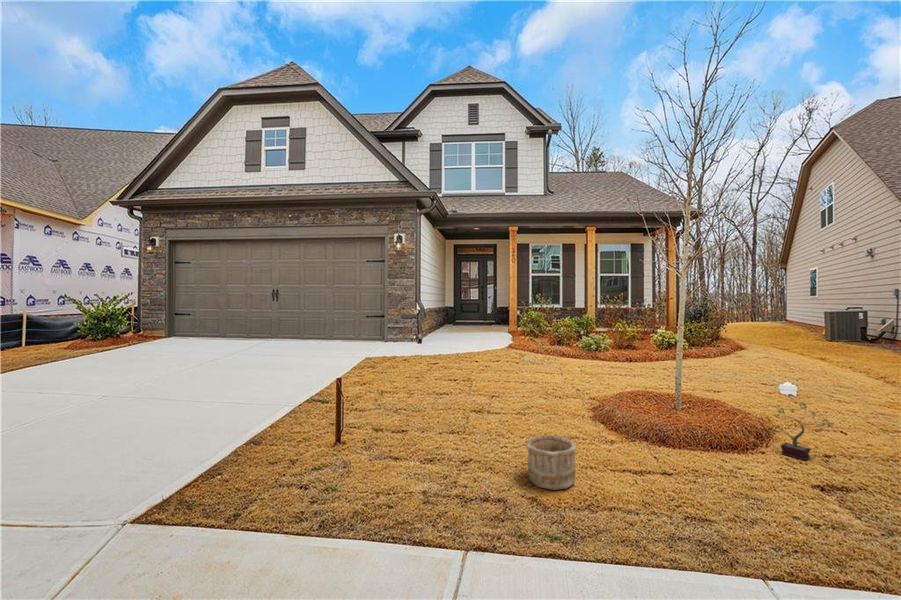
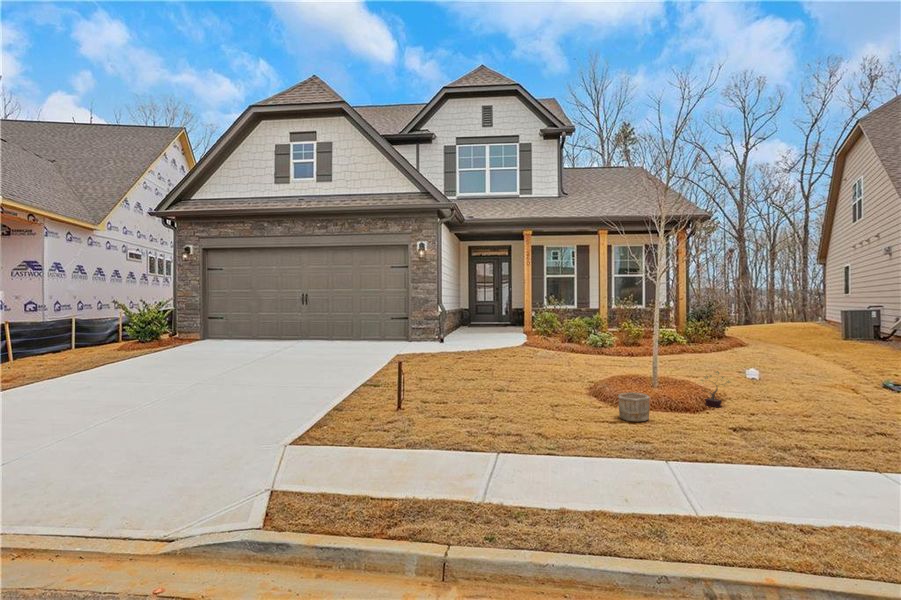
wooden bucket: present [526,435,576,490] -> present [618,392,650,422]

